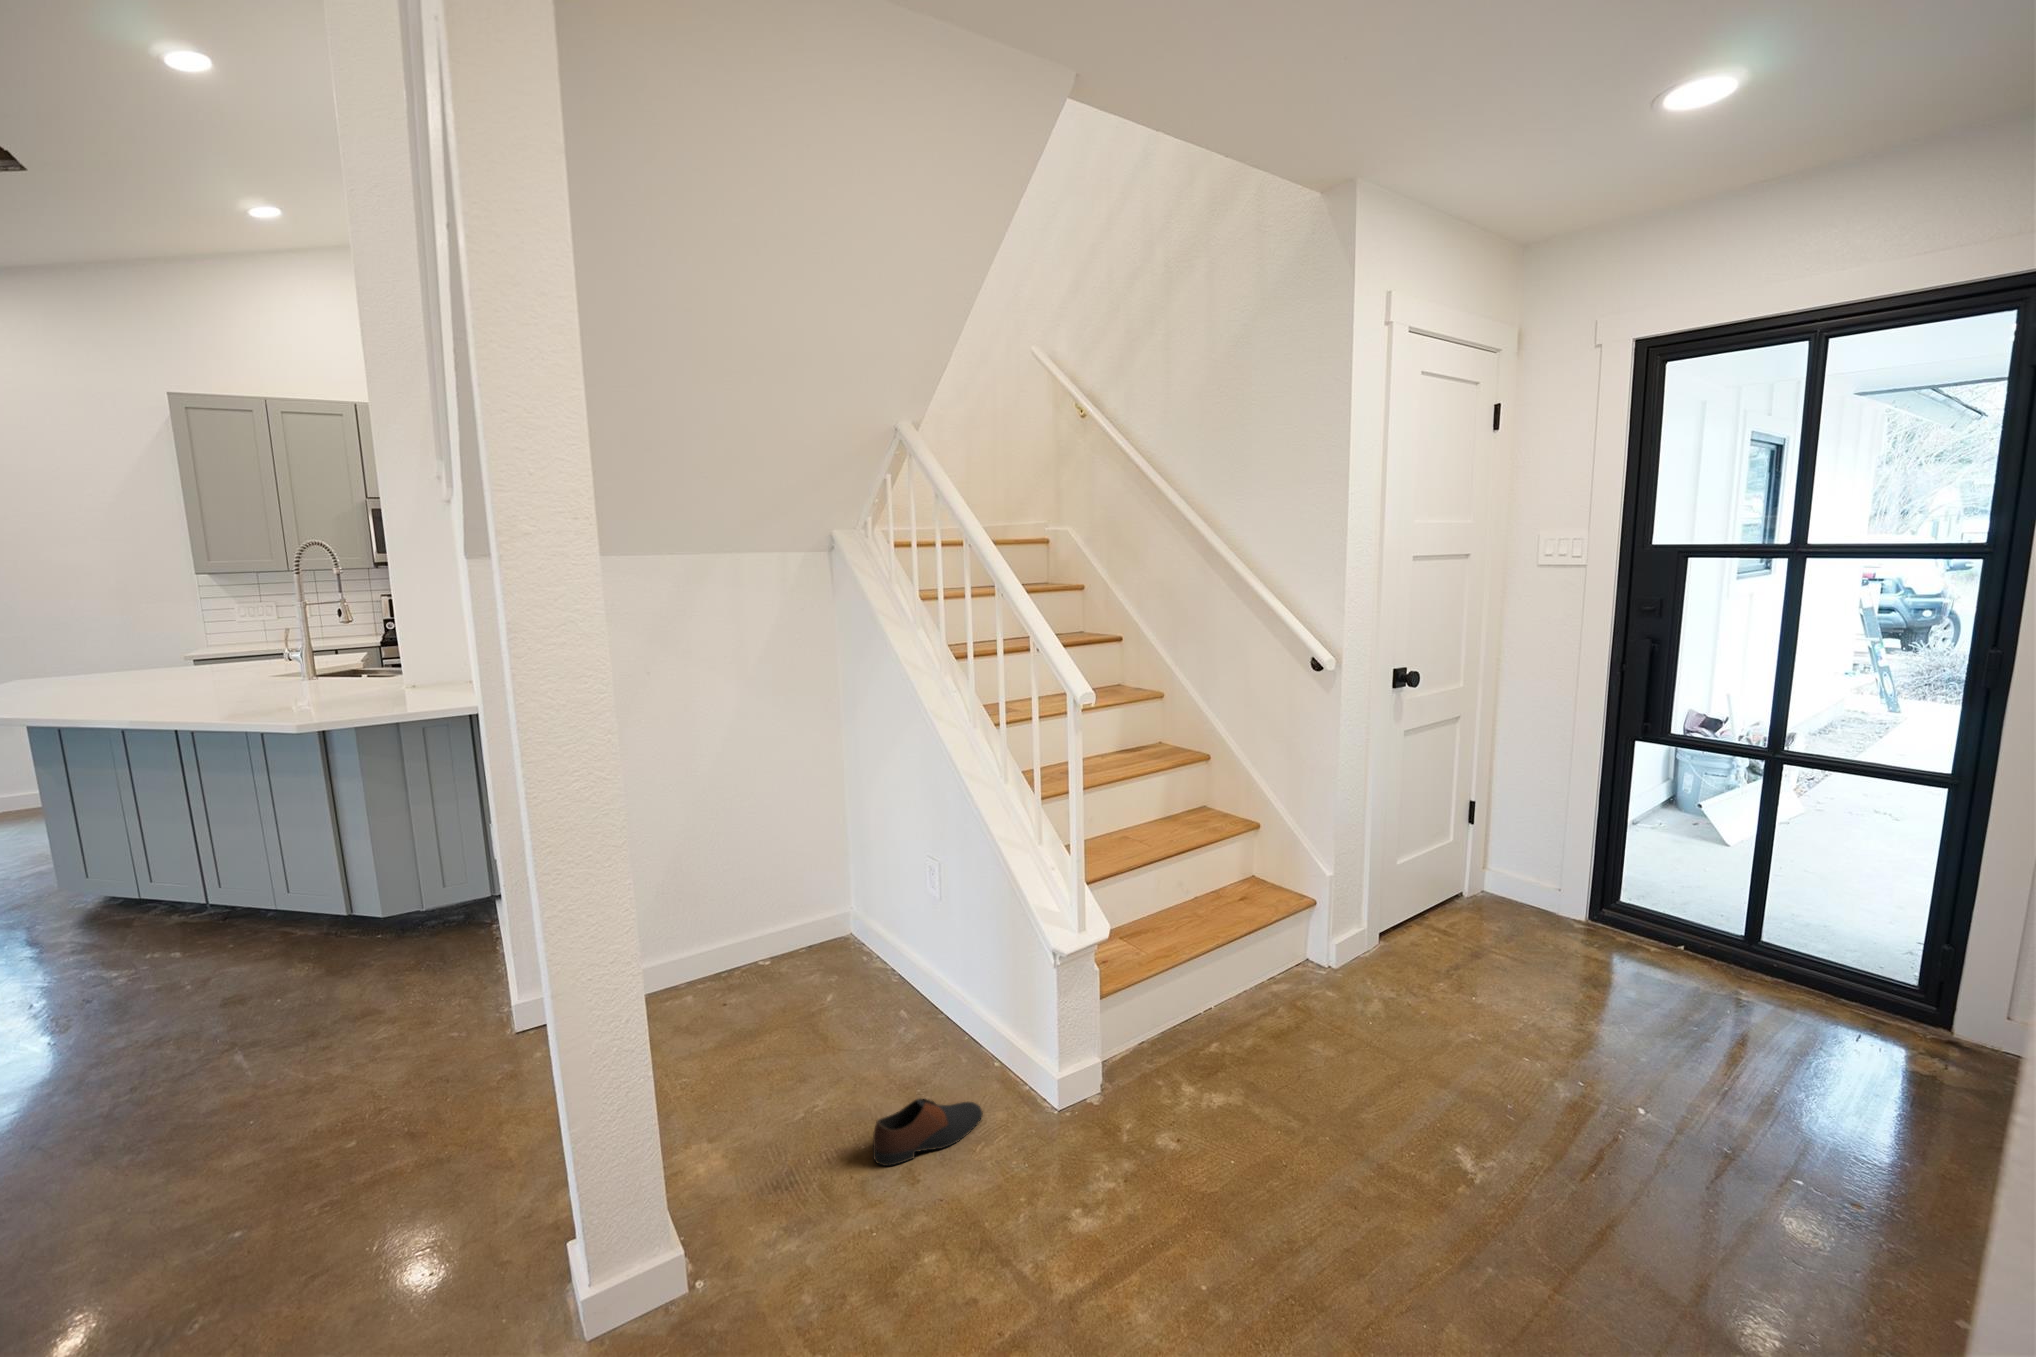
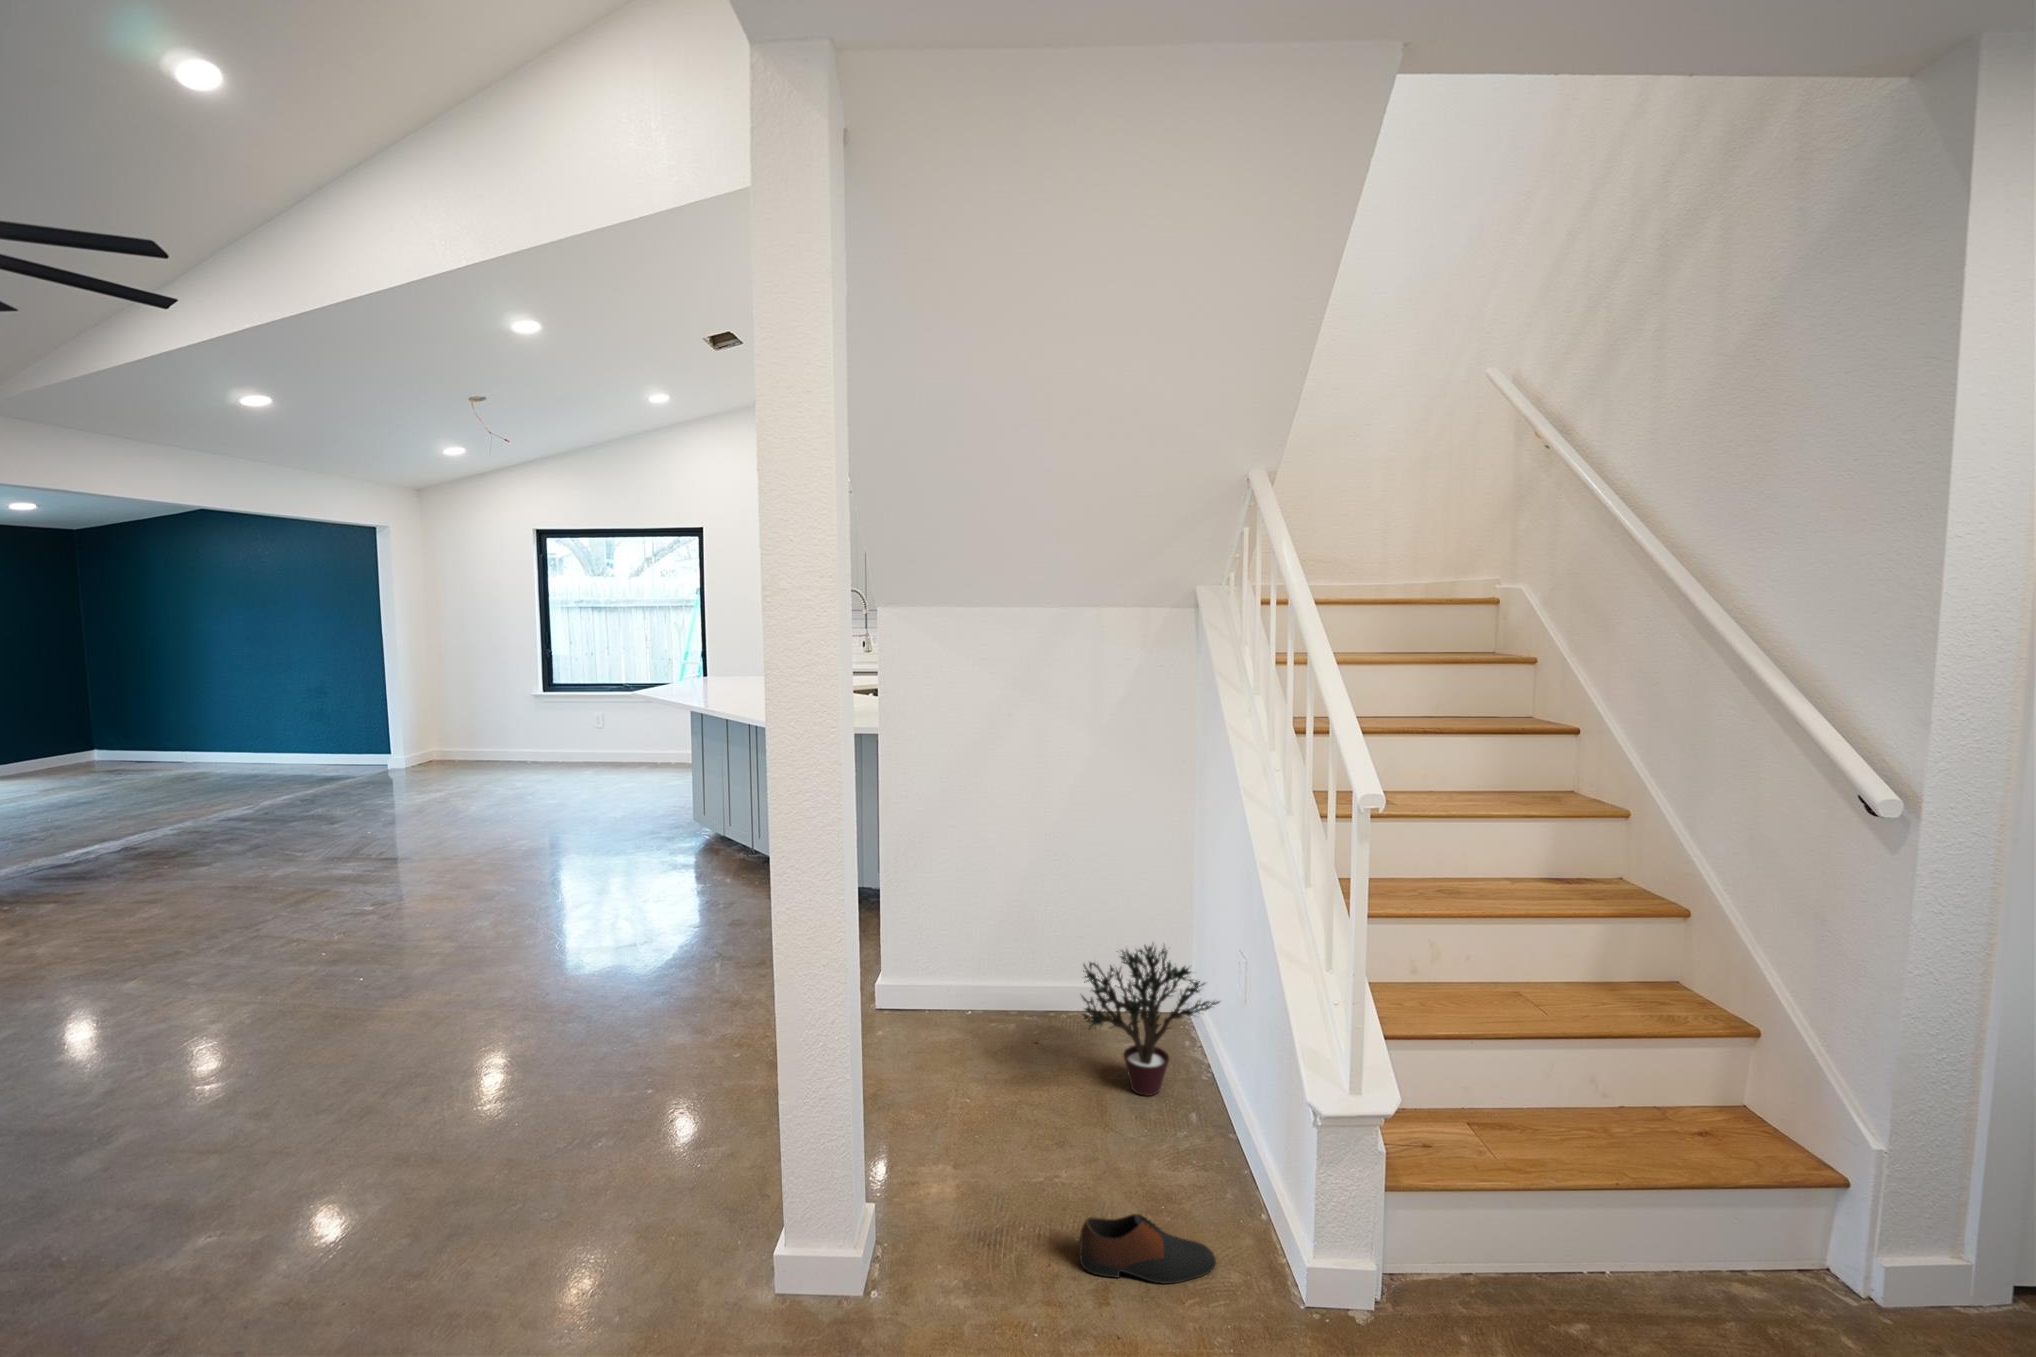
potted plant: none [773,870,913,1012] -> present [1082,946,1219,1096]

